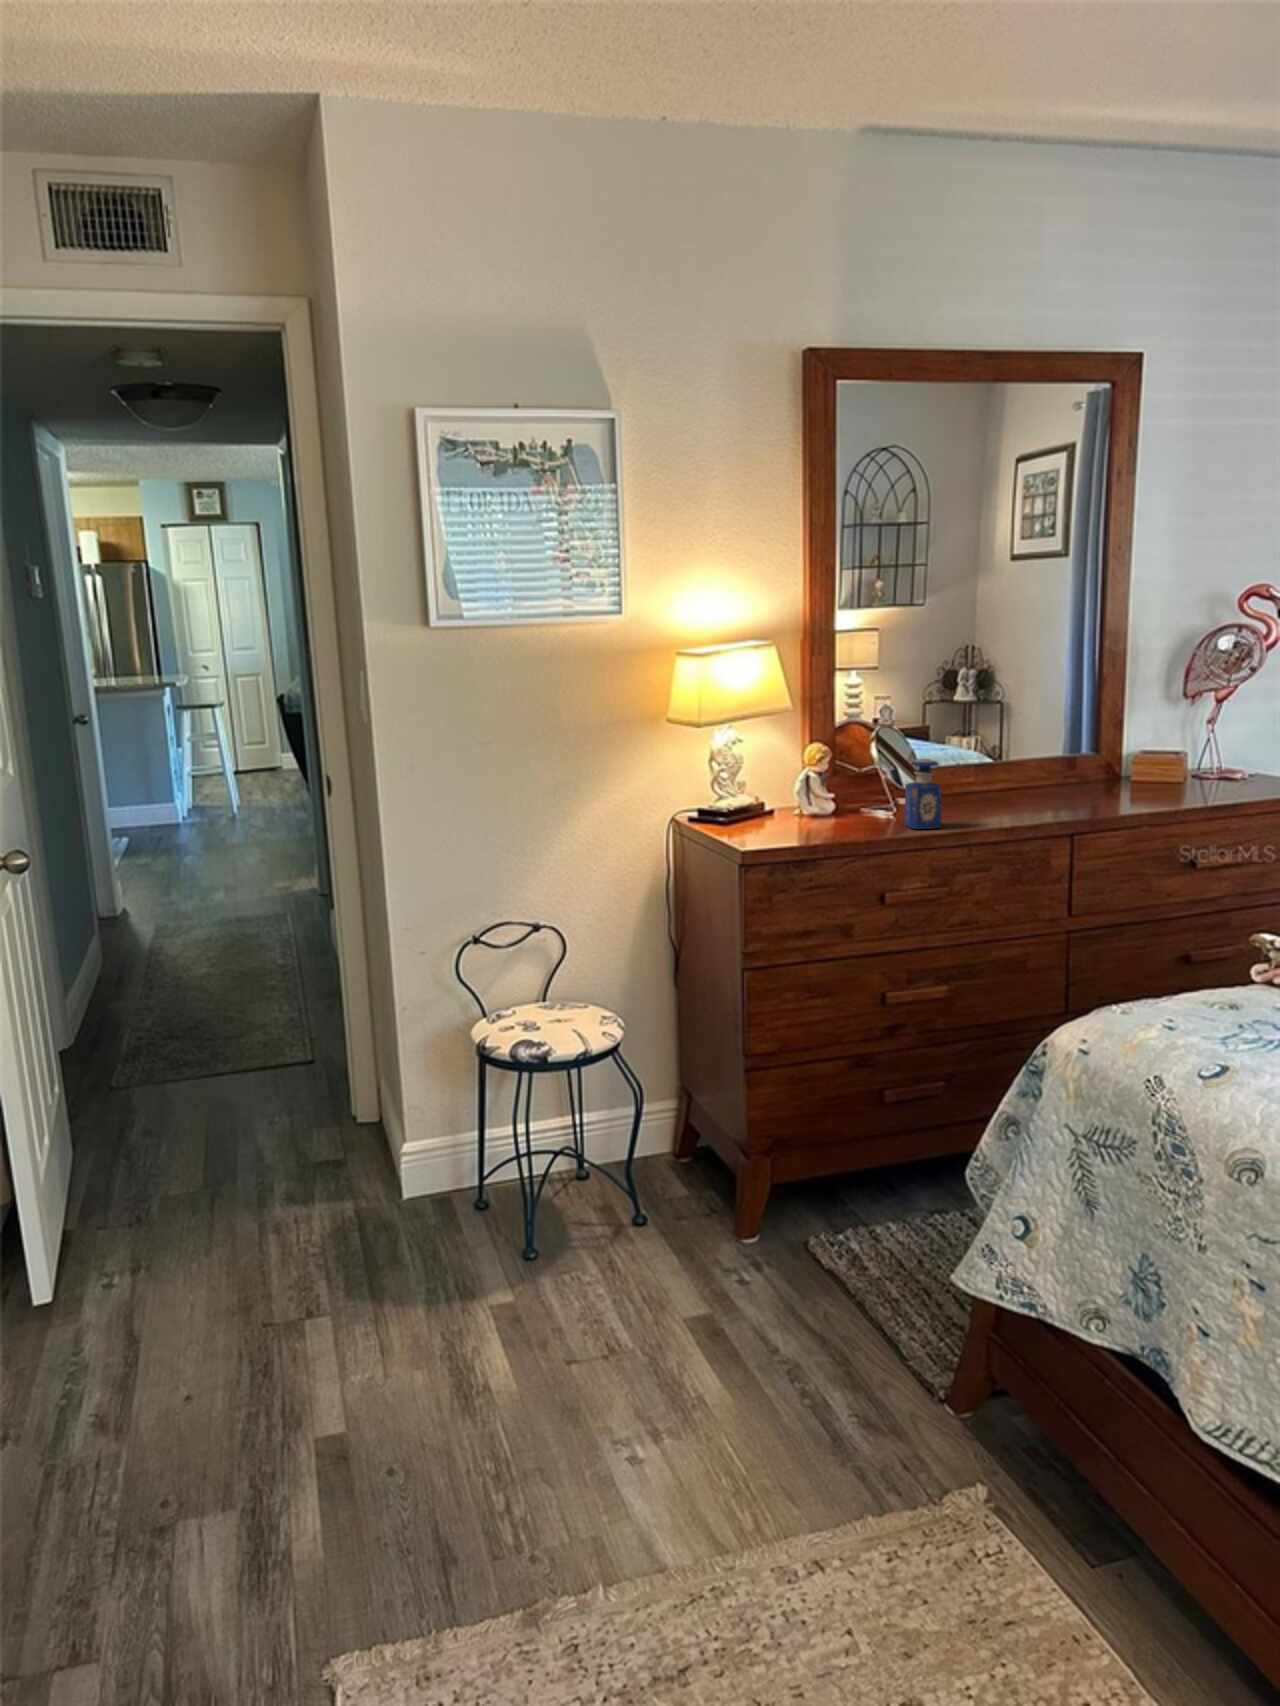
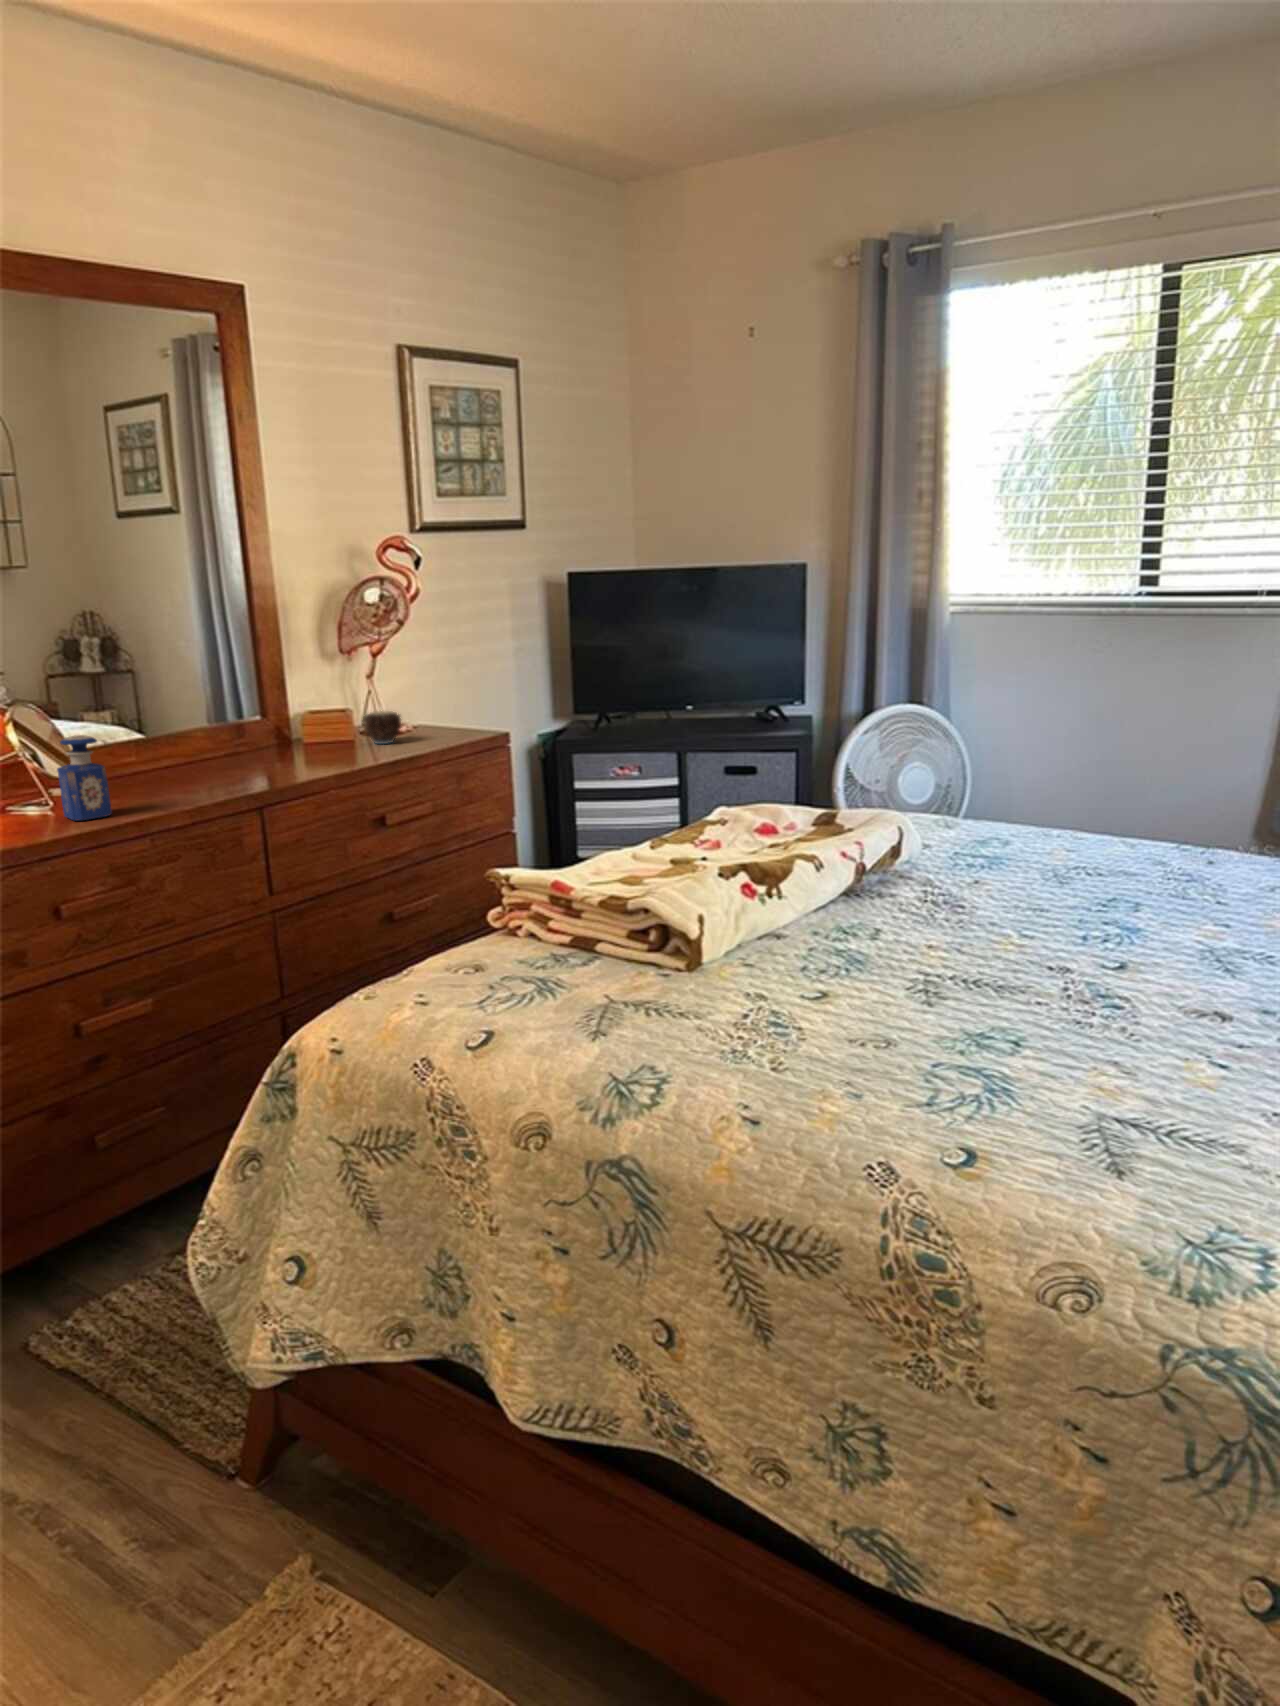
candle: none [1191,753,1234,792] -> present [363,710,401,744]

